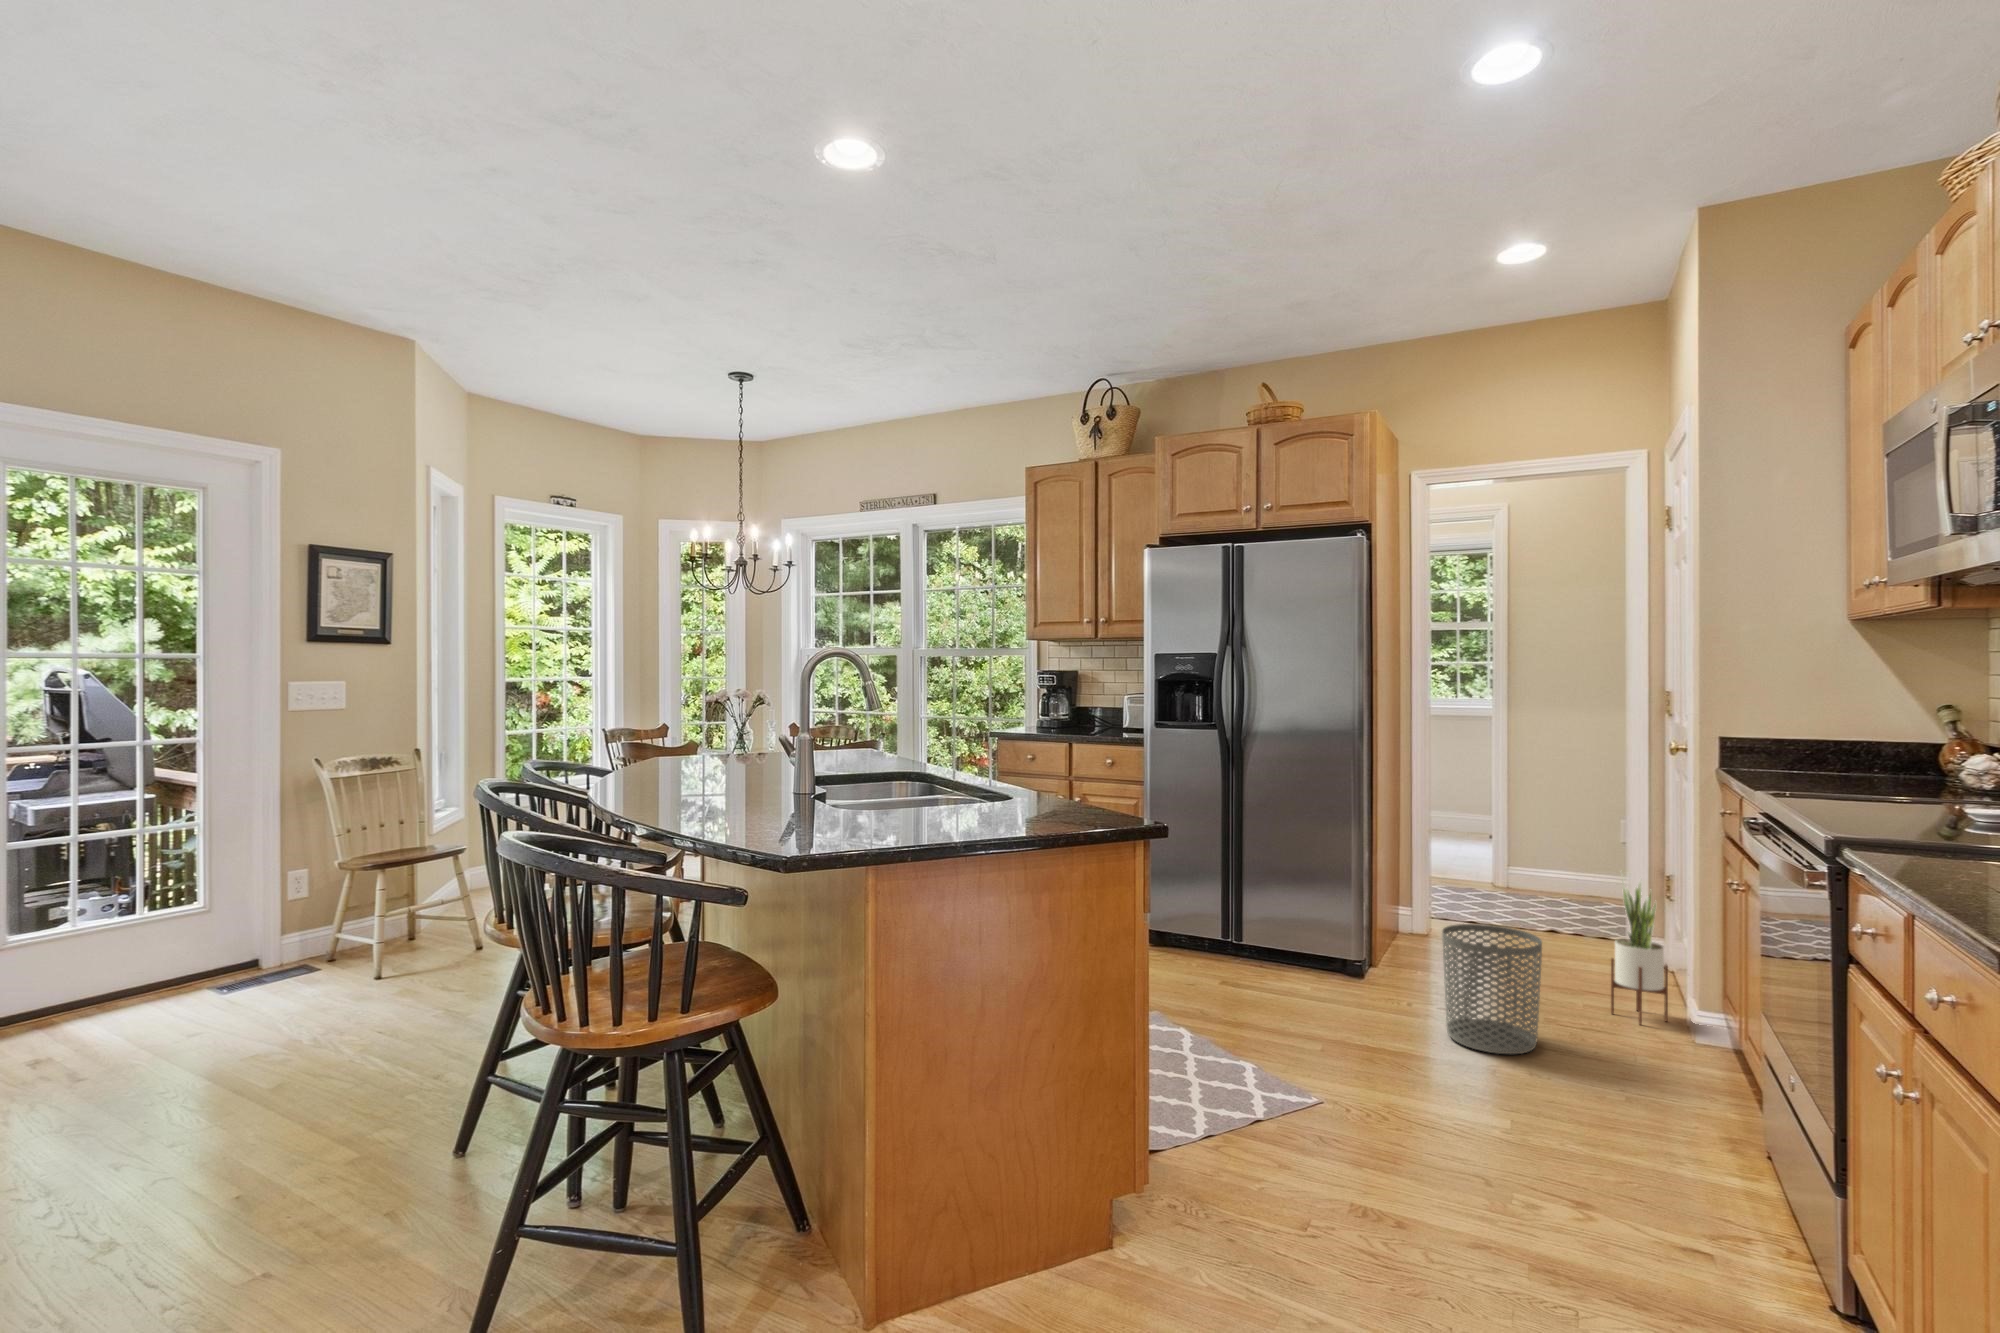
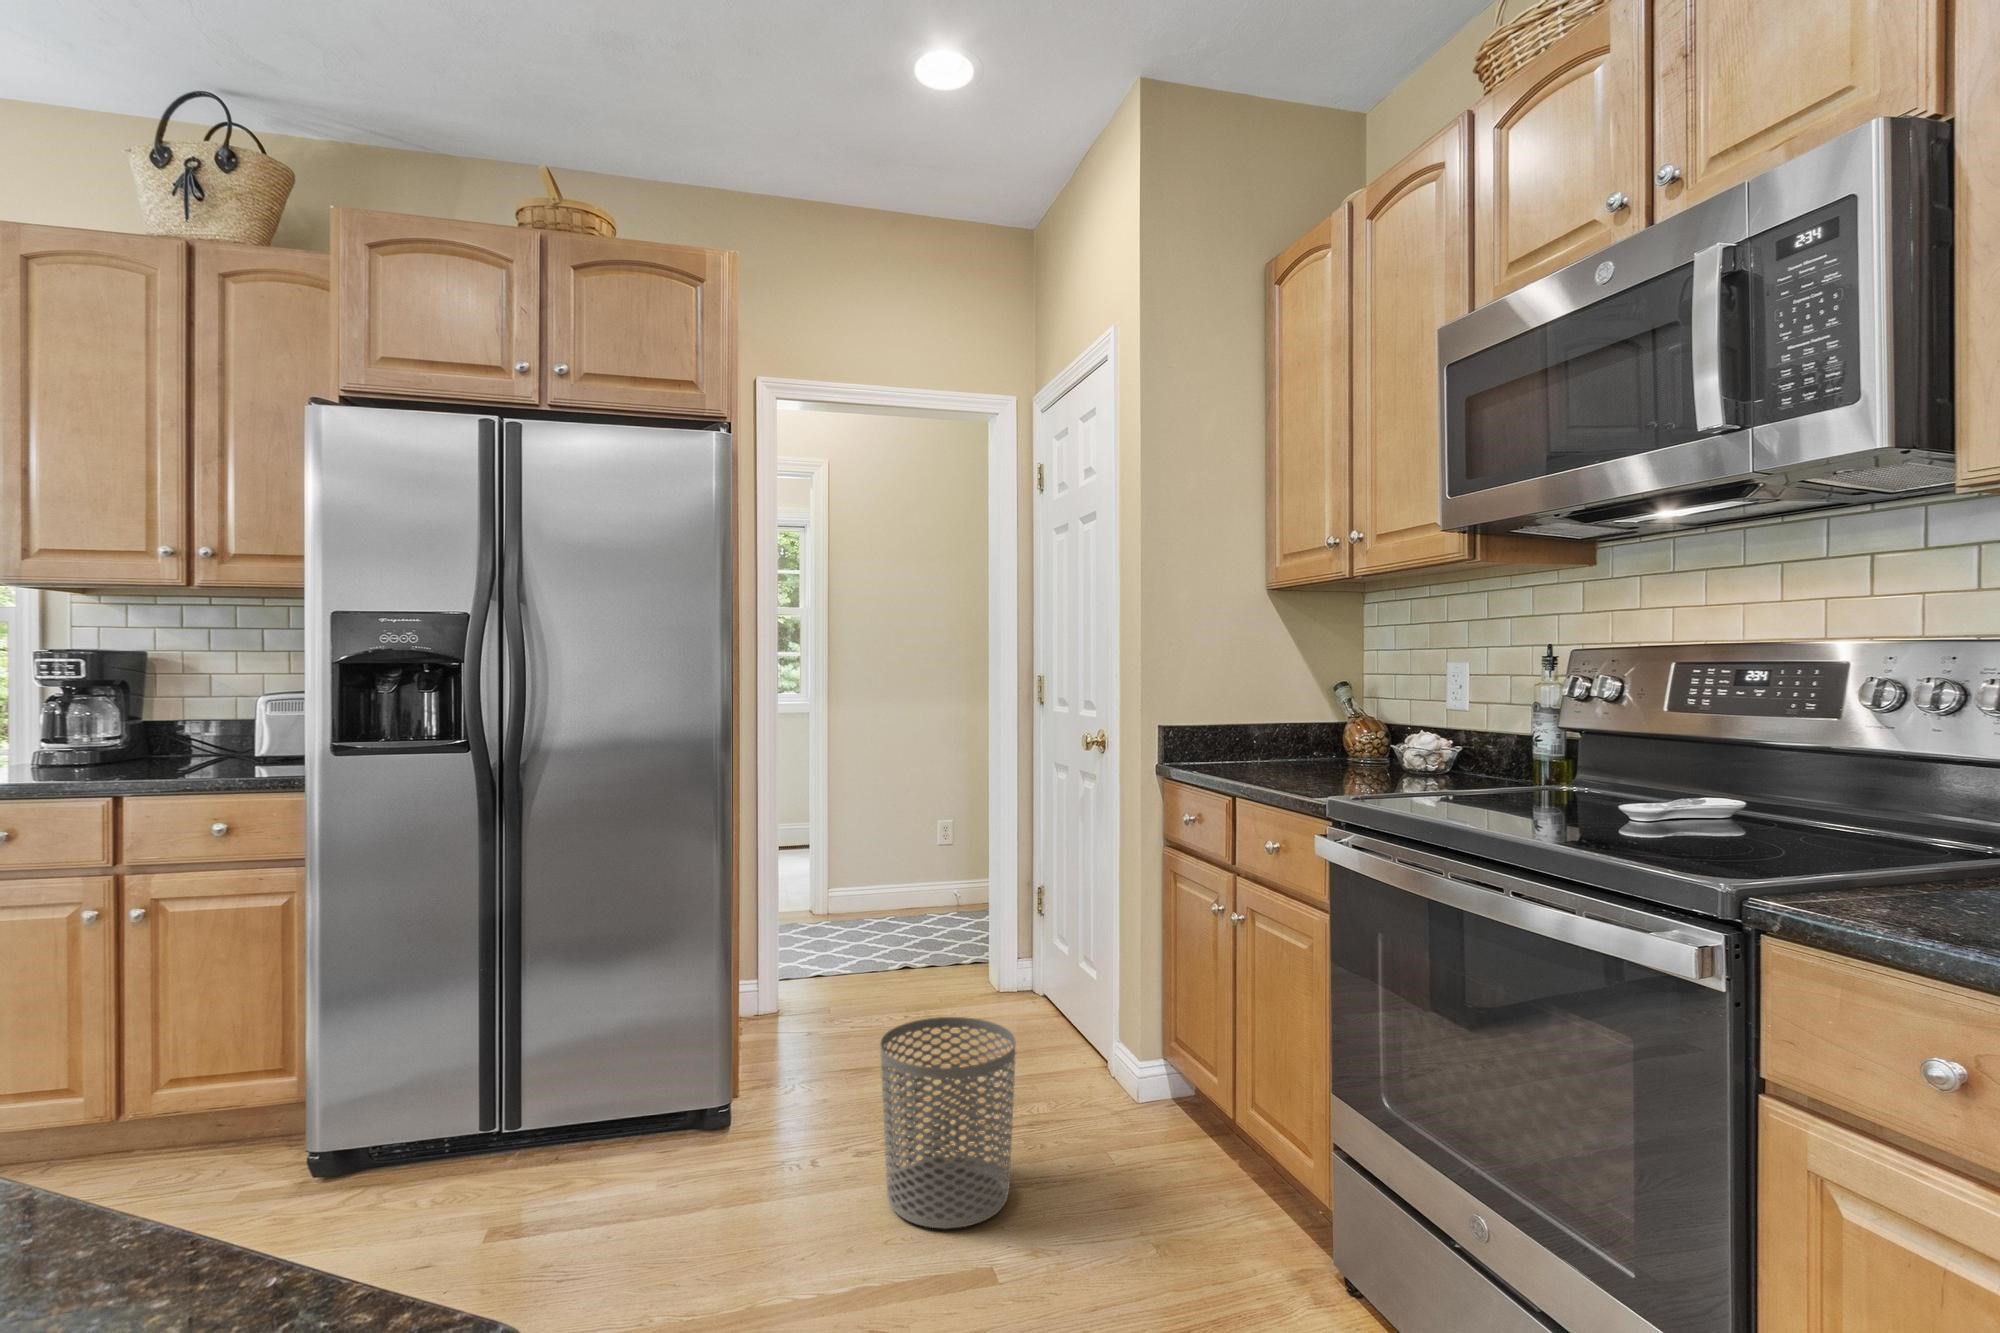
potted plant: present [1611,879,1668,1024] -> none [1039,898,1097,1097]

